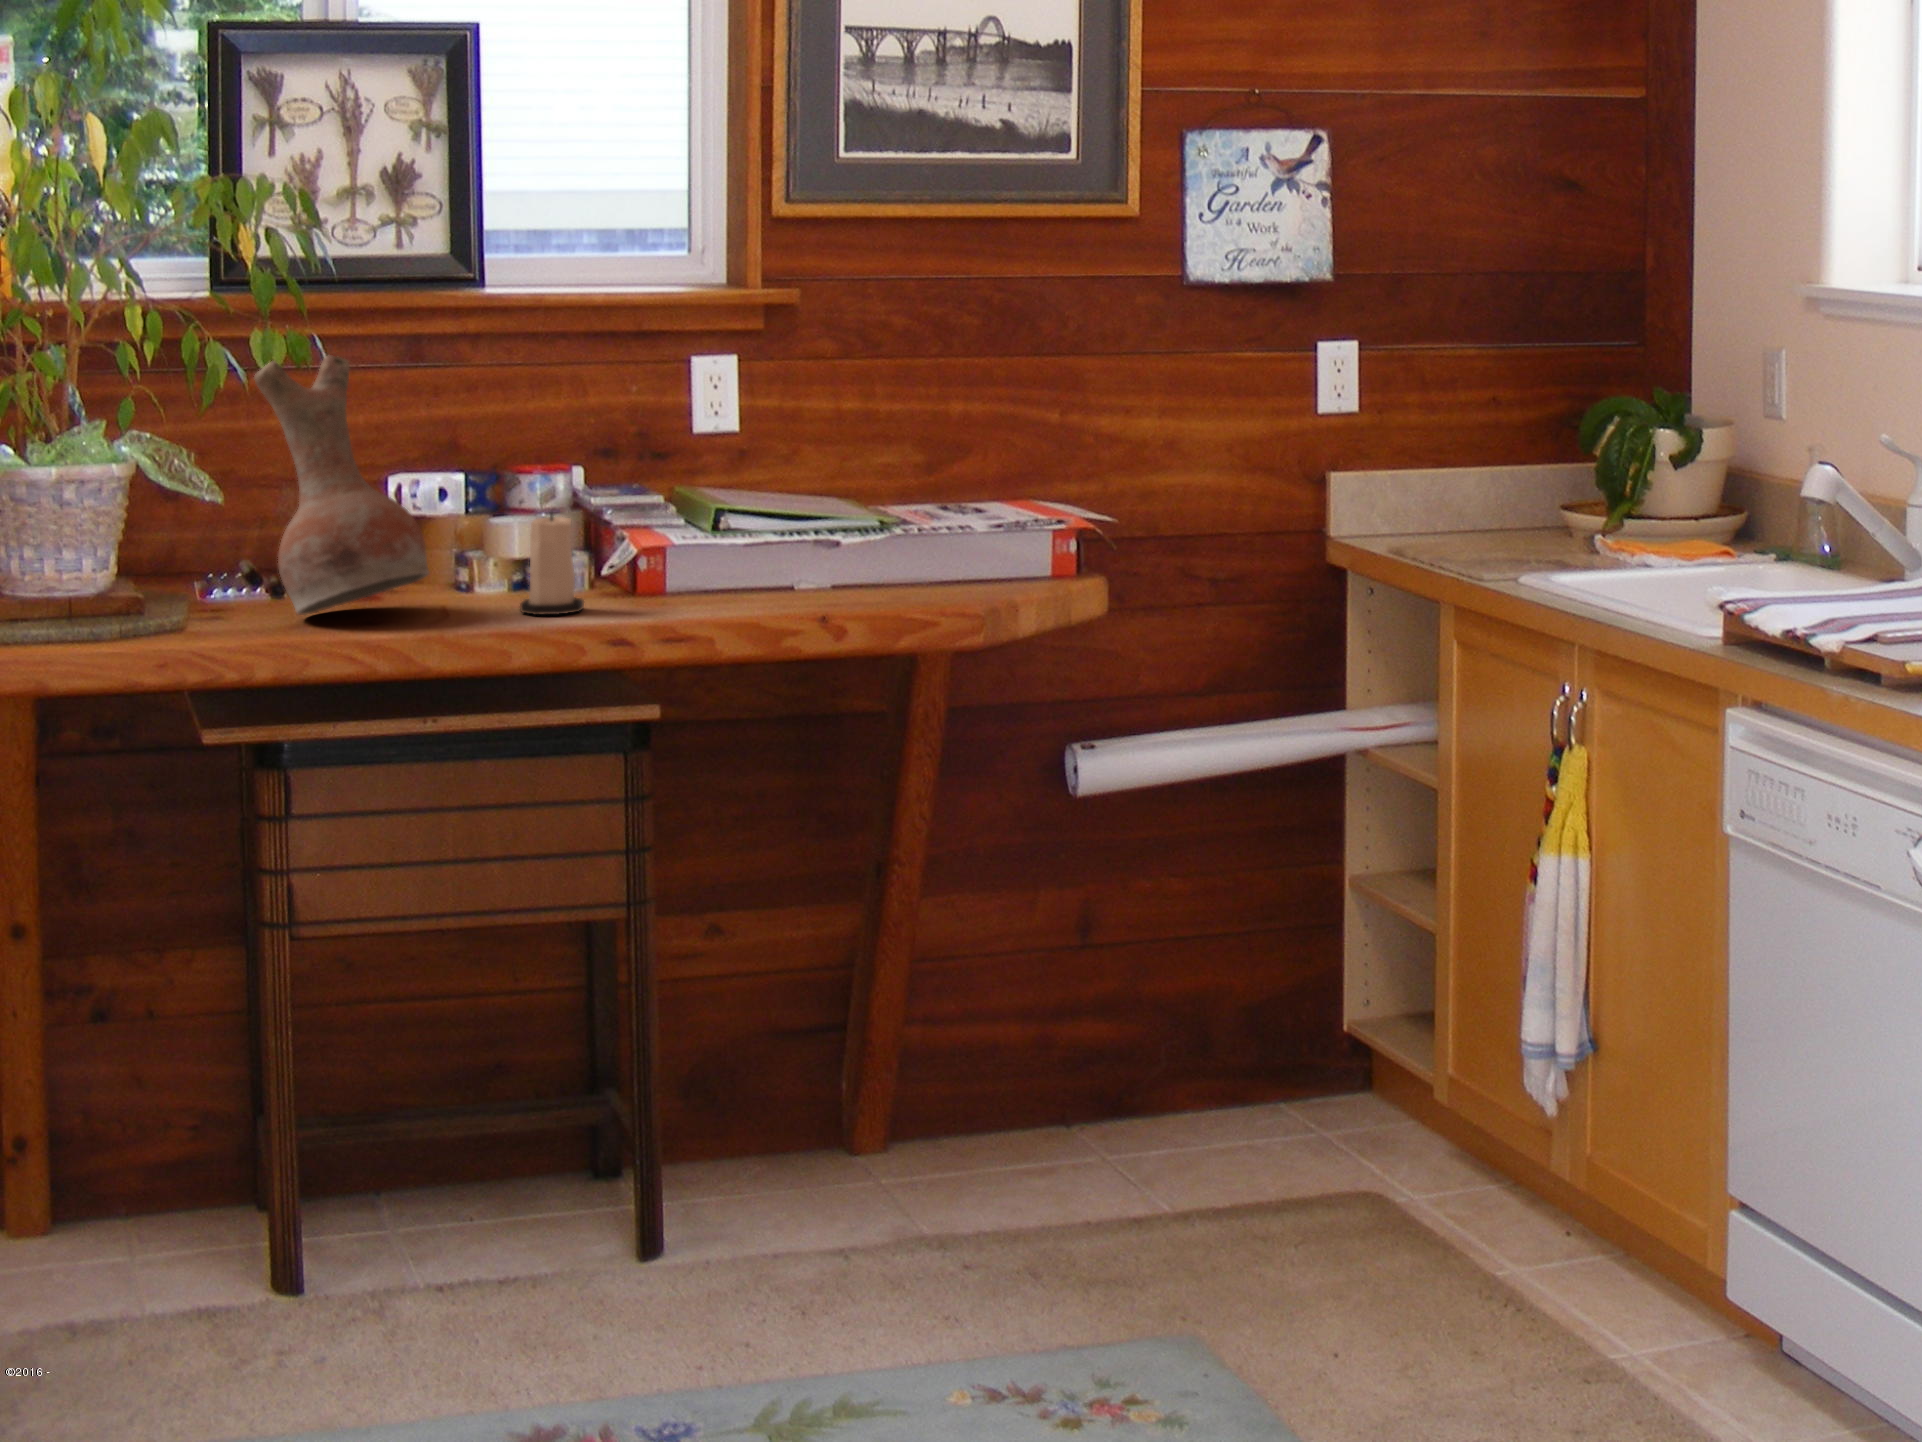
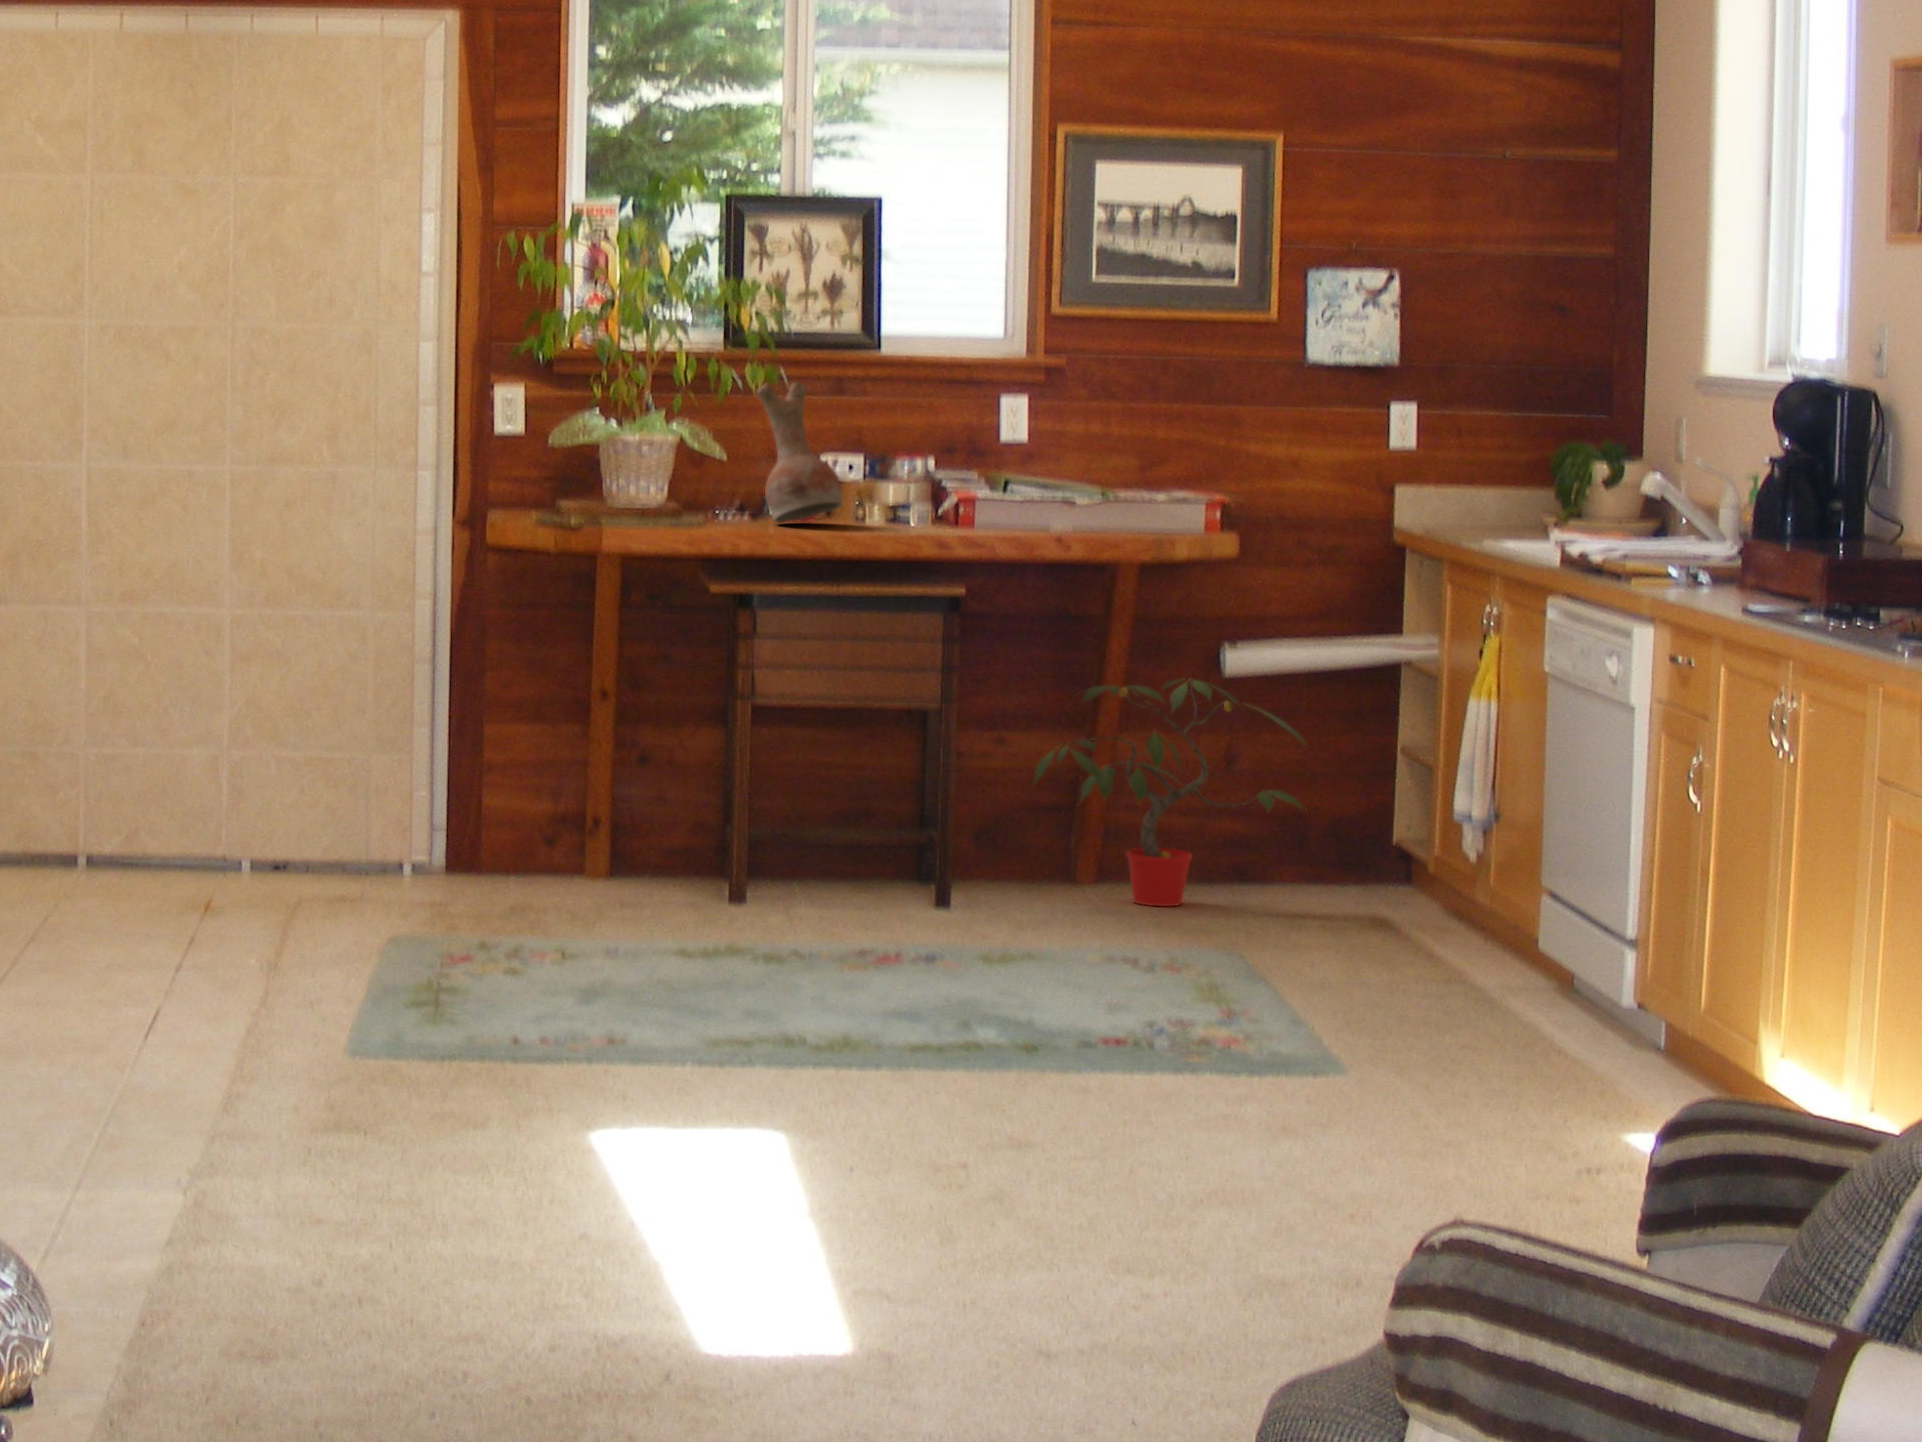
candle: present [520,512,584,615] -> none [890,471,924,529]
potted plant: none [782,803,1246,1188] -> present [1034,678,1305,906]

